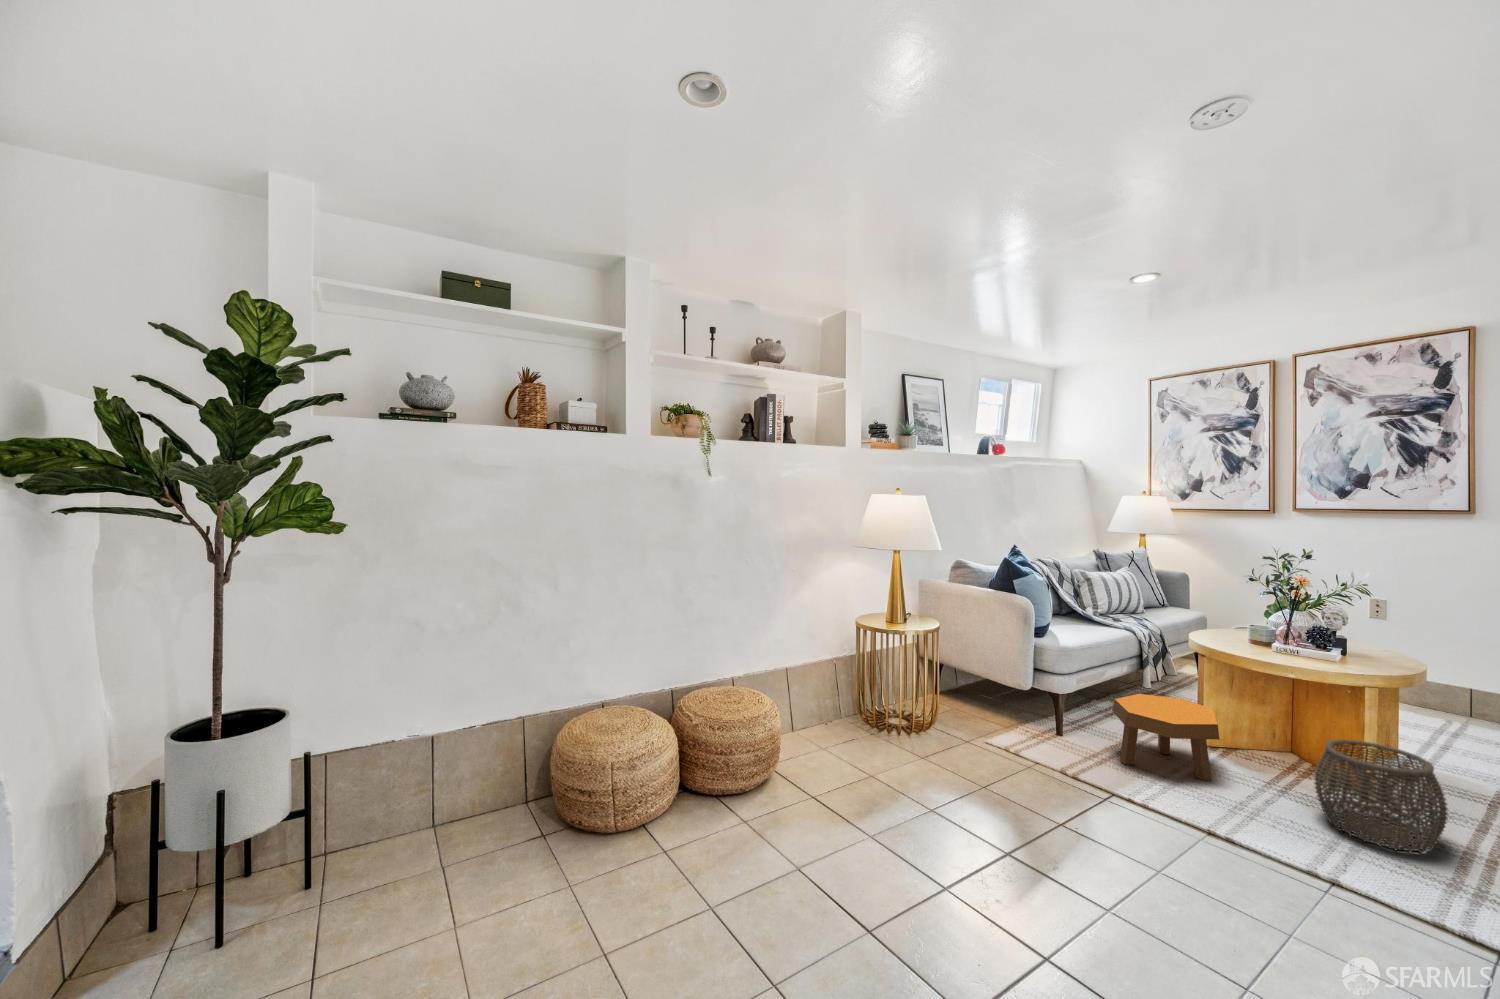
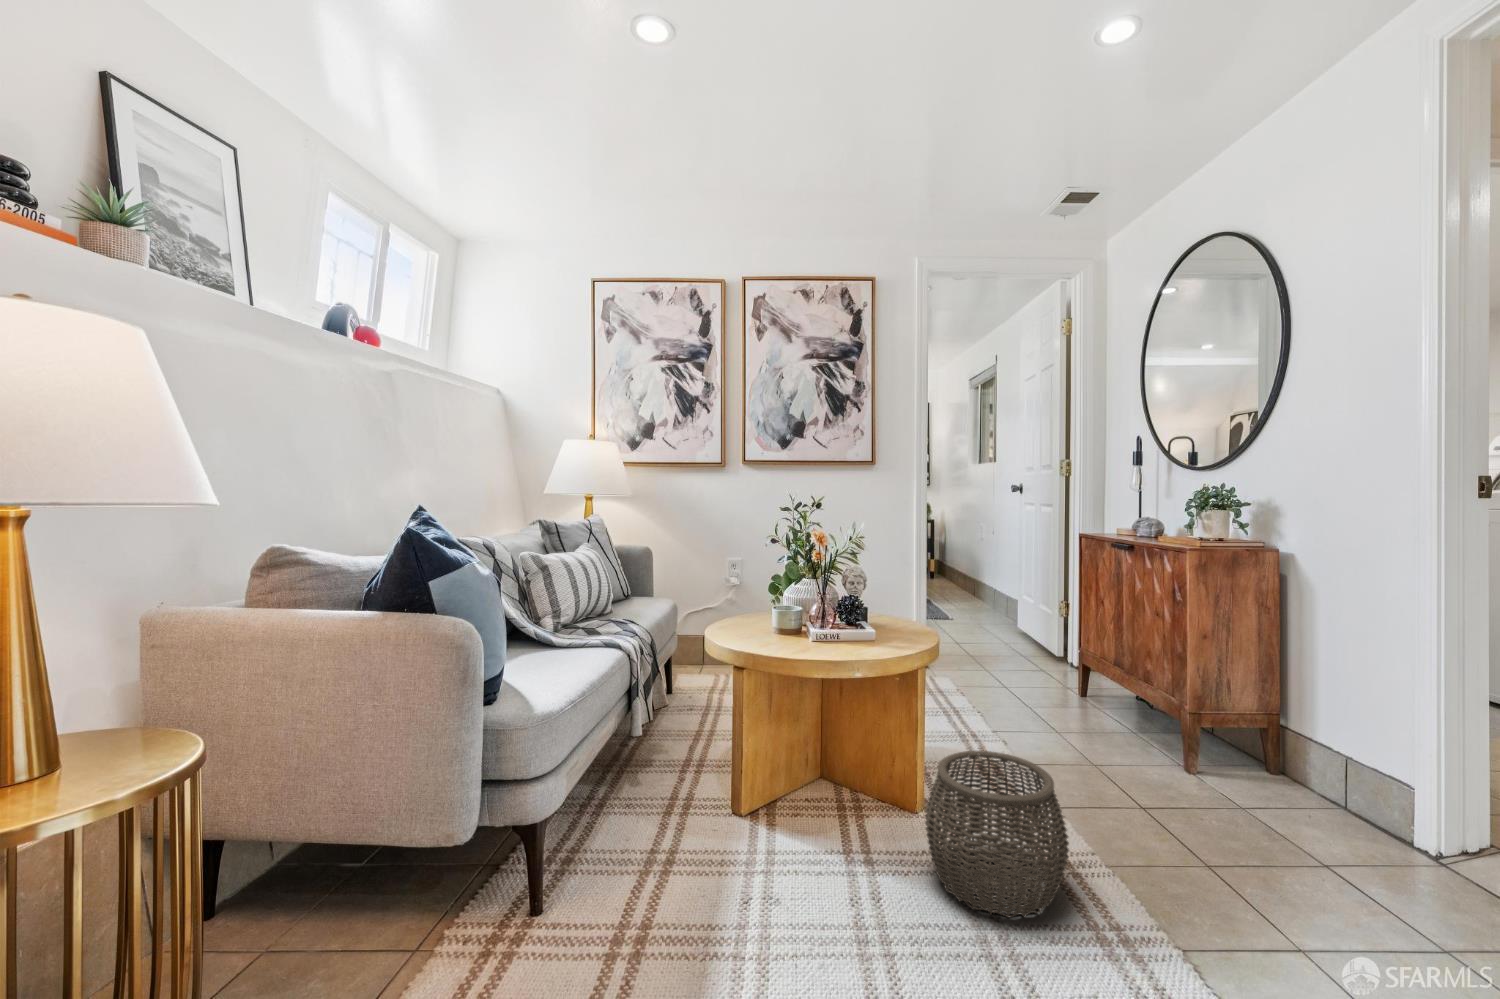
footstool: present [1112,694,1219,781] -> none [637,748,810,925]

